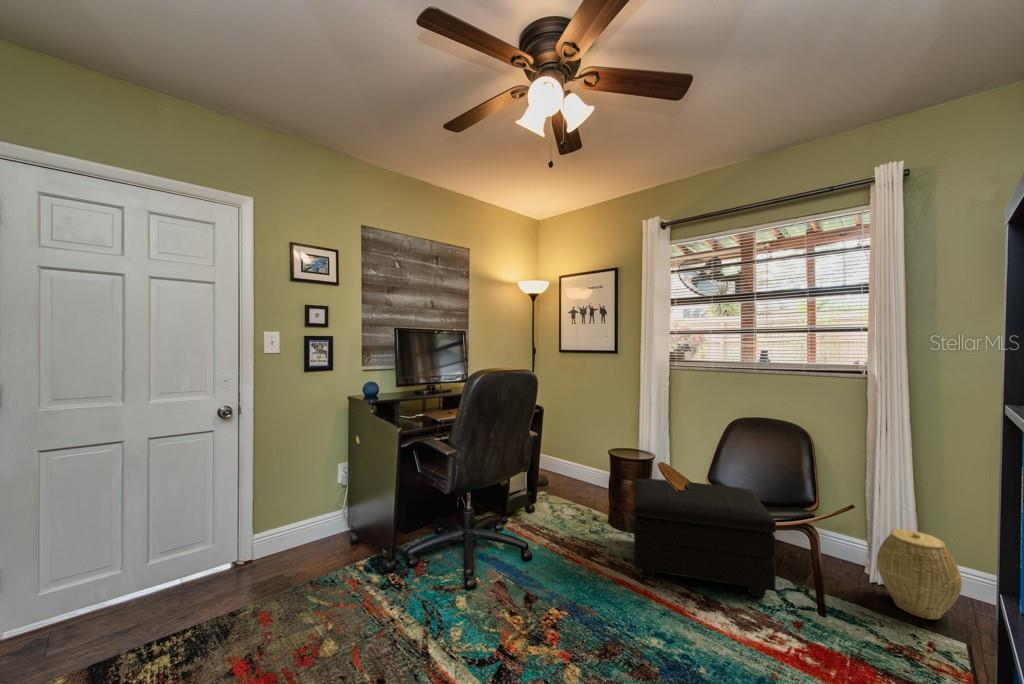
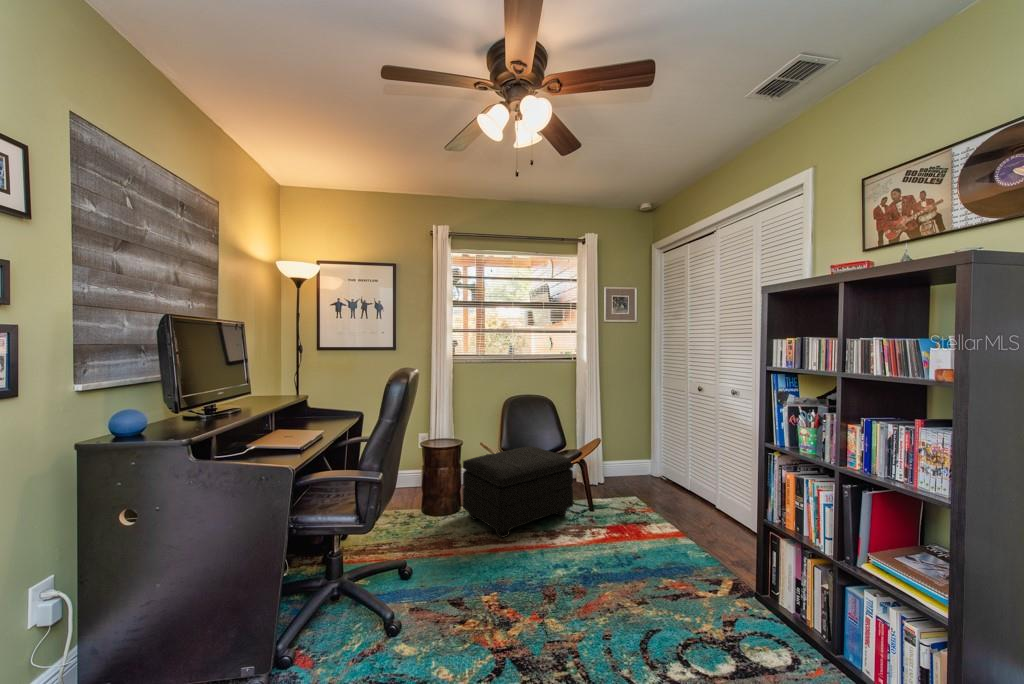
woven basket: present [877,529,962,619] -> none [593,446,628,492]

